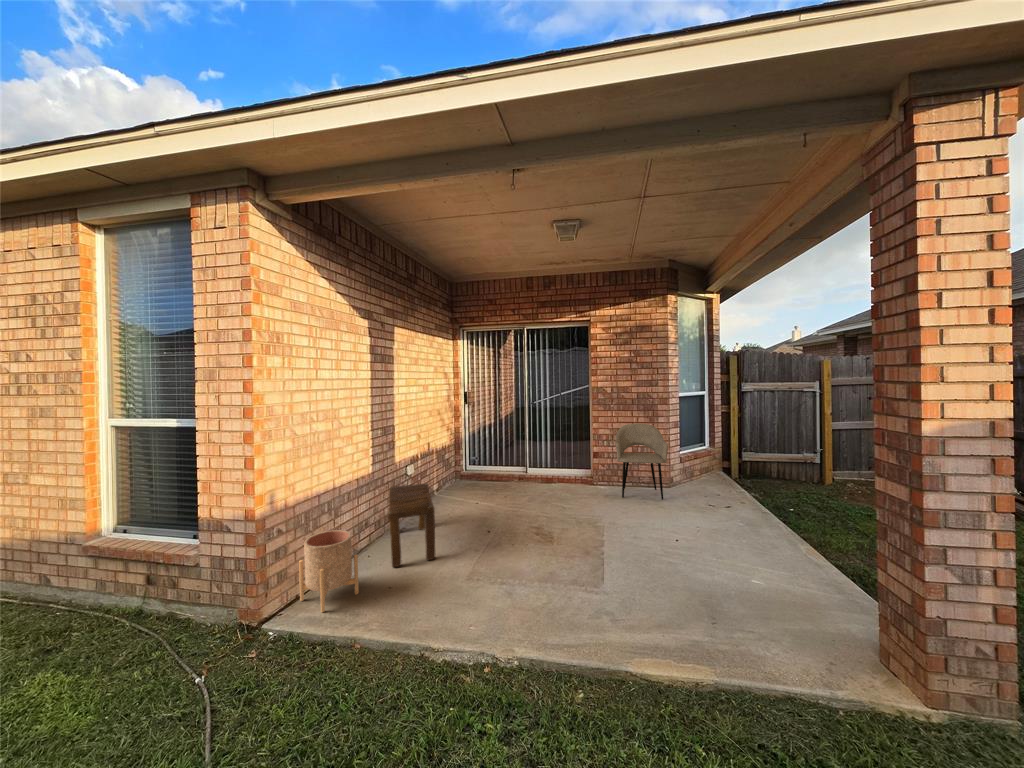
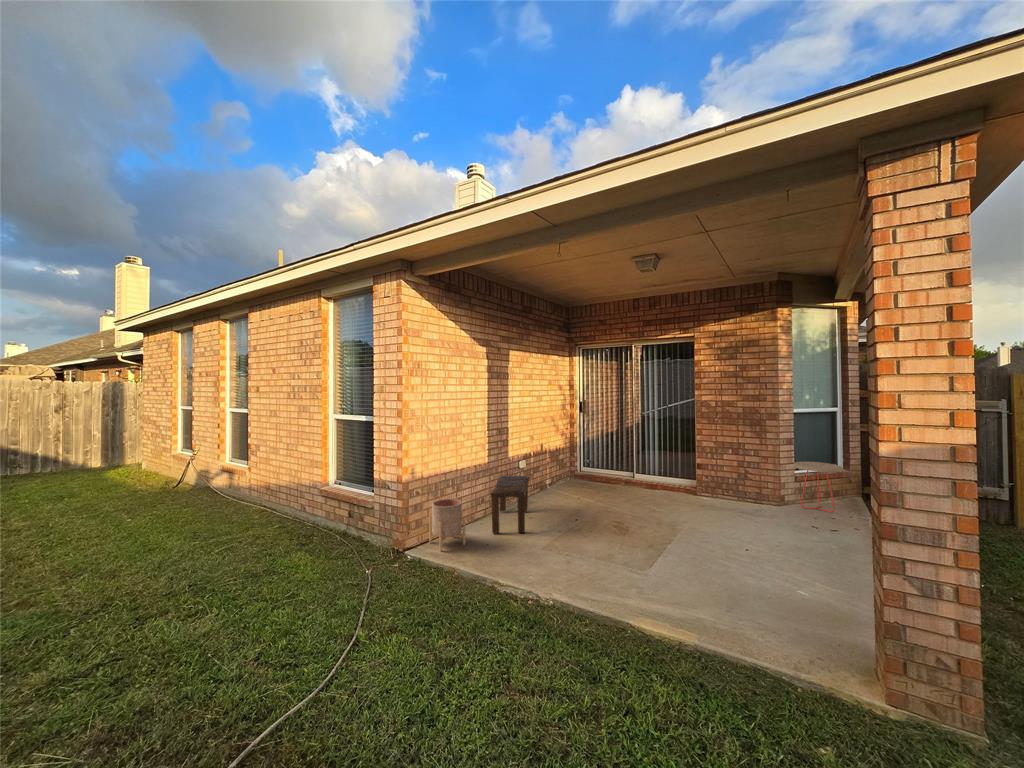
armchair: present [615,423,668,500] -> none [713,439,770,518]
side table: none [677,441,717,486] -> present [794,462,842,512]

